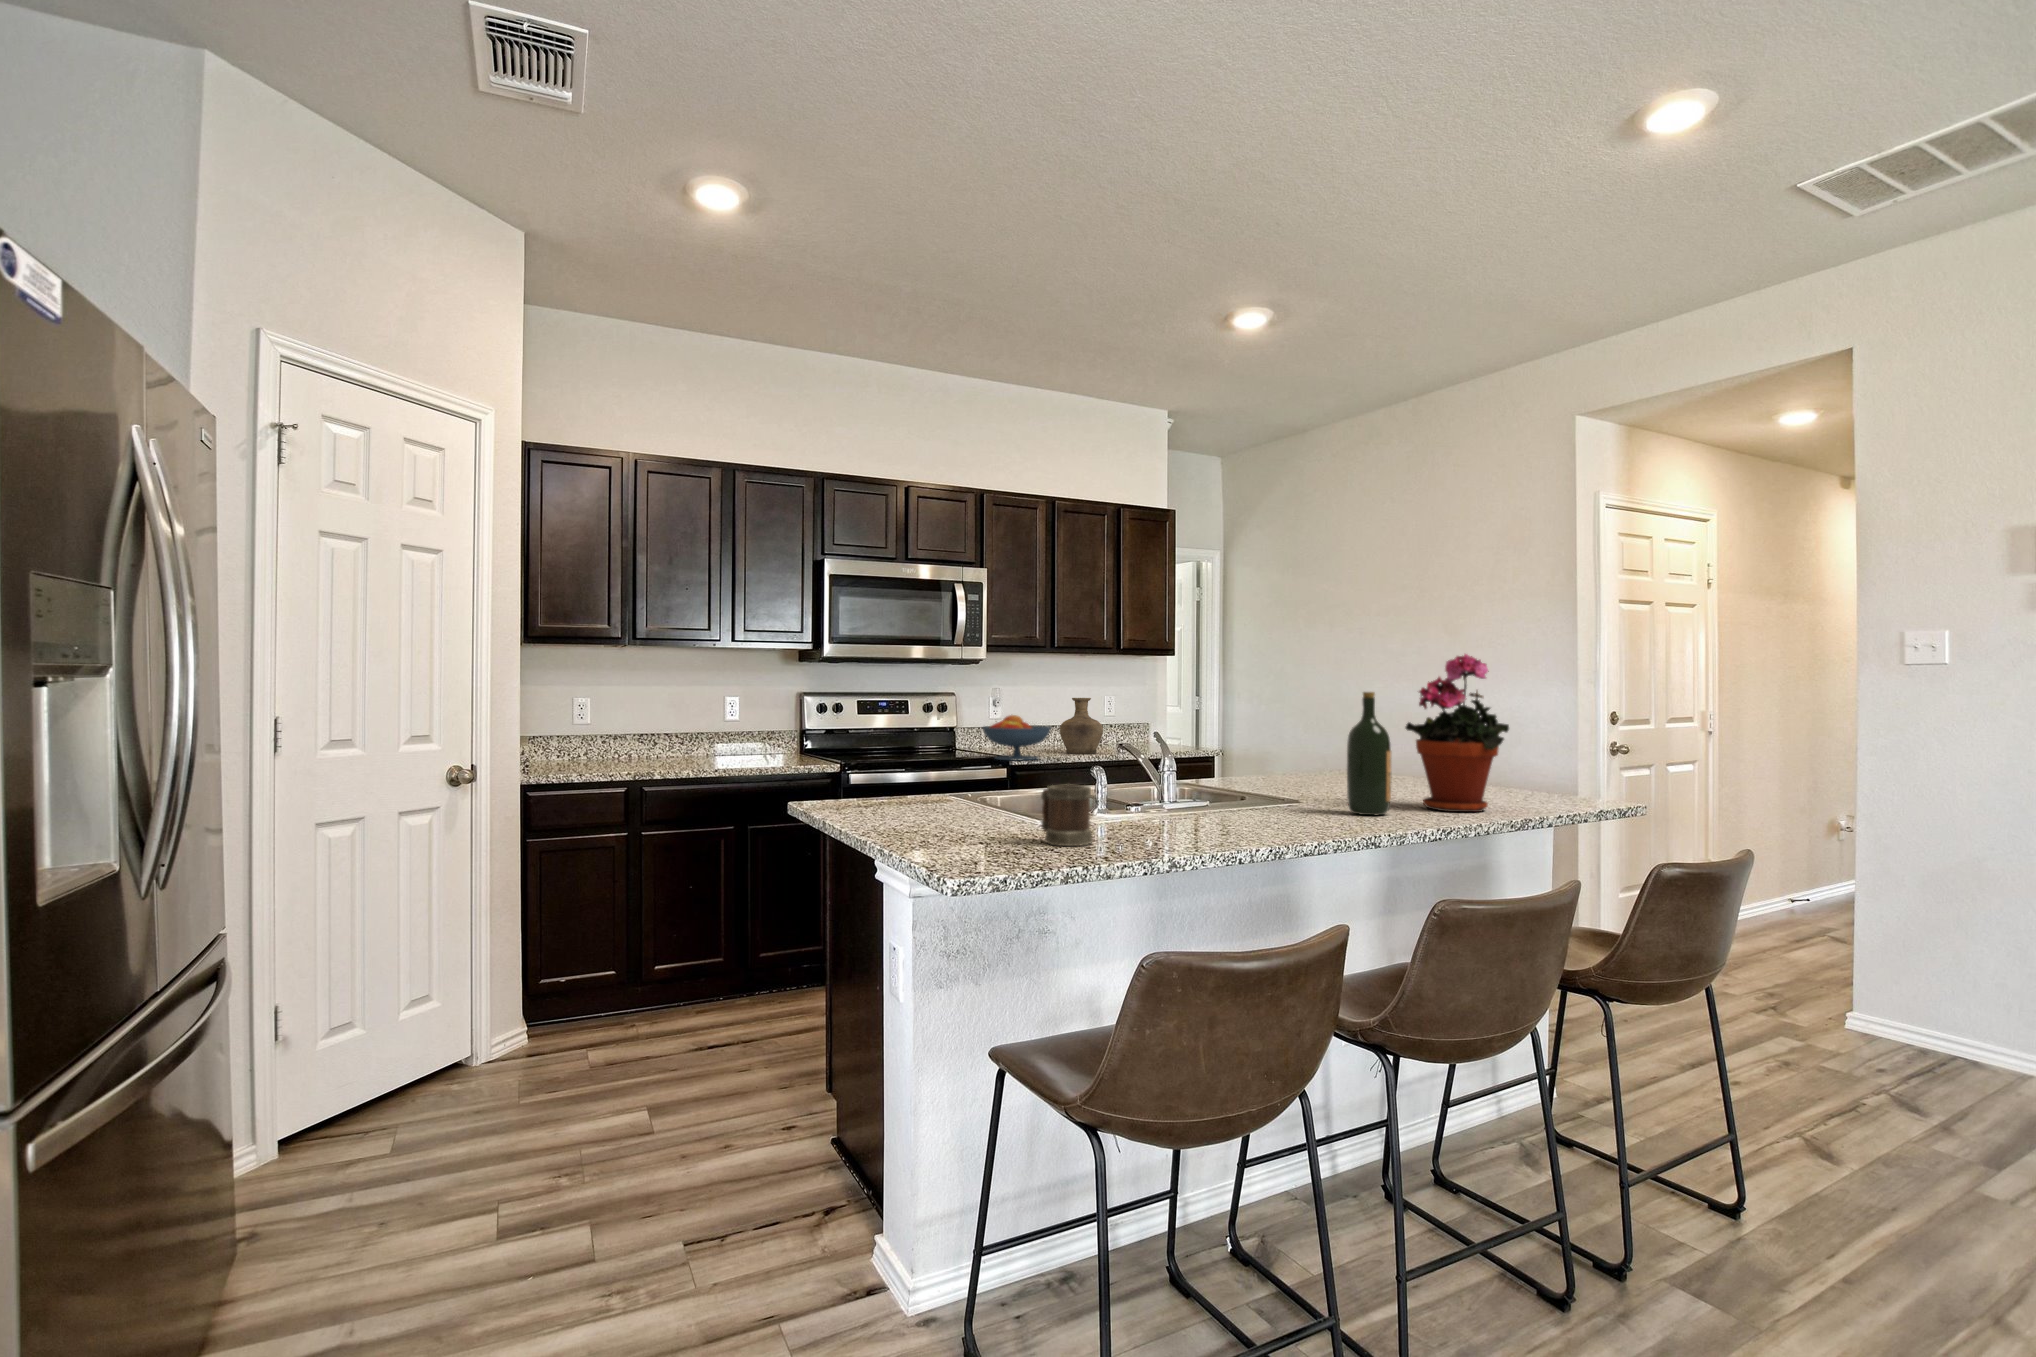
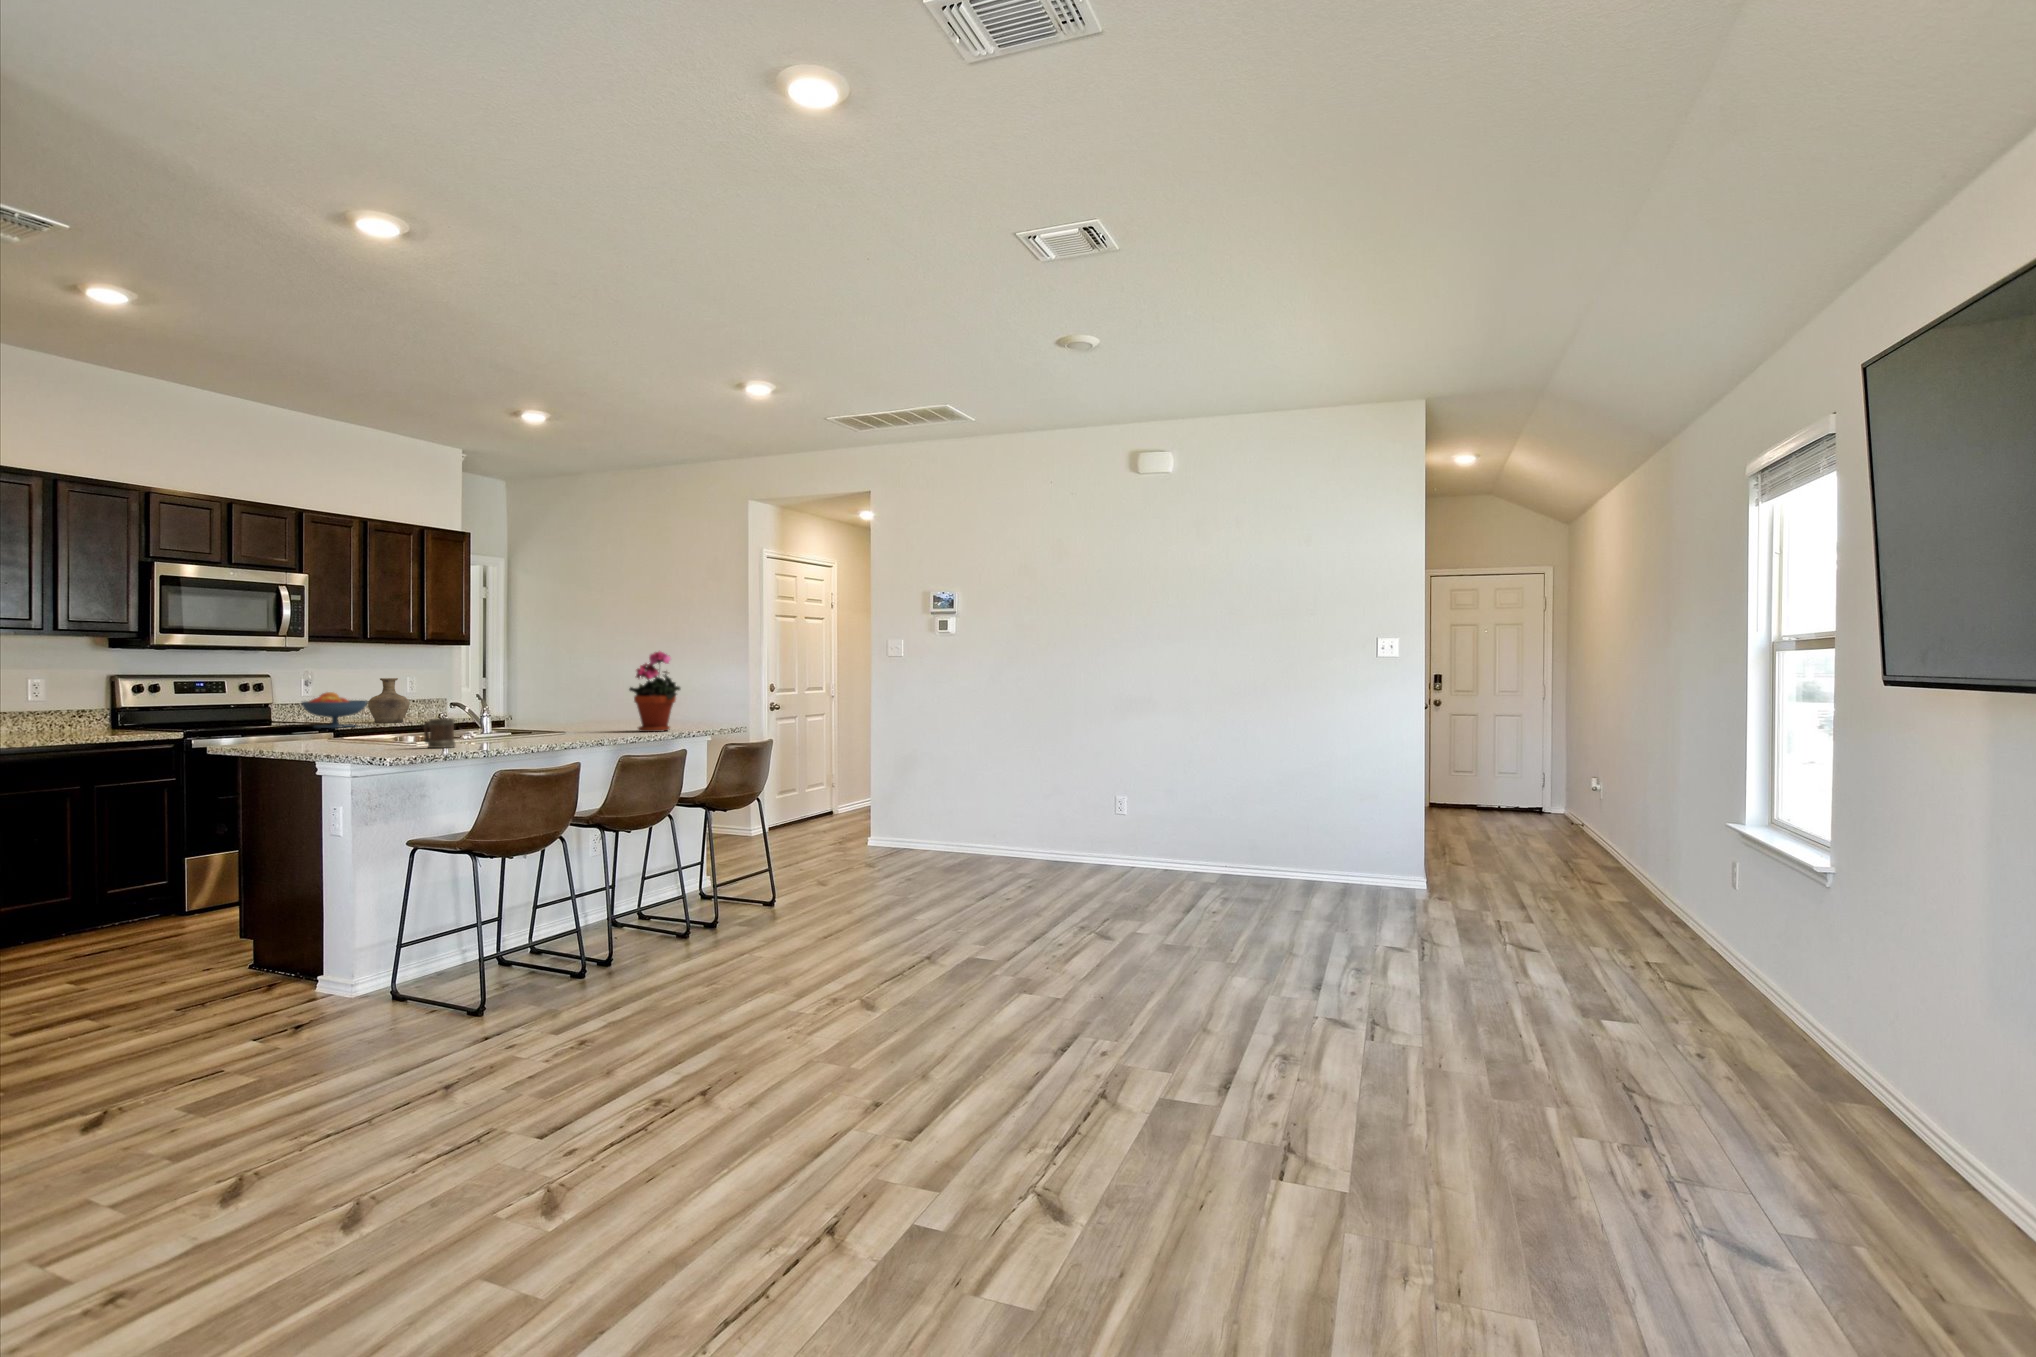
wine bottle: present [1347,692,1391,815] -> none [595,670,619,734]

